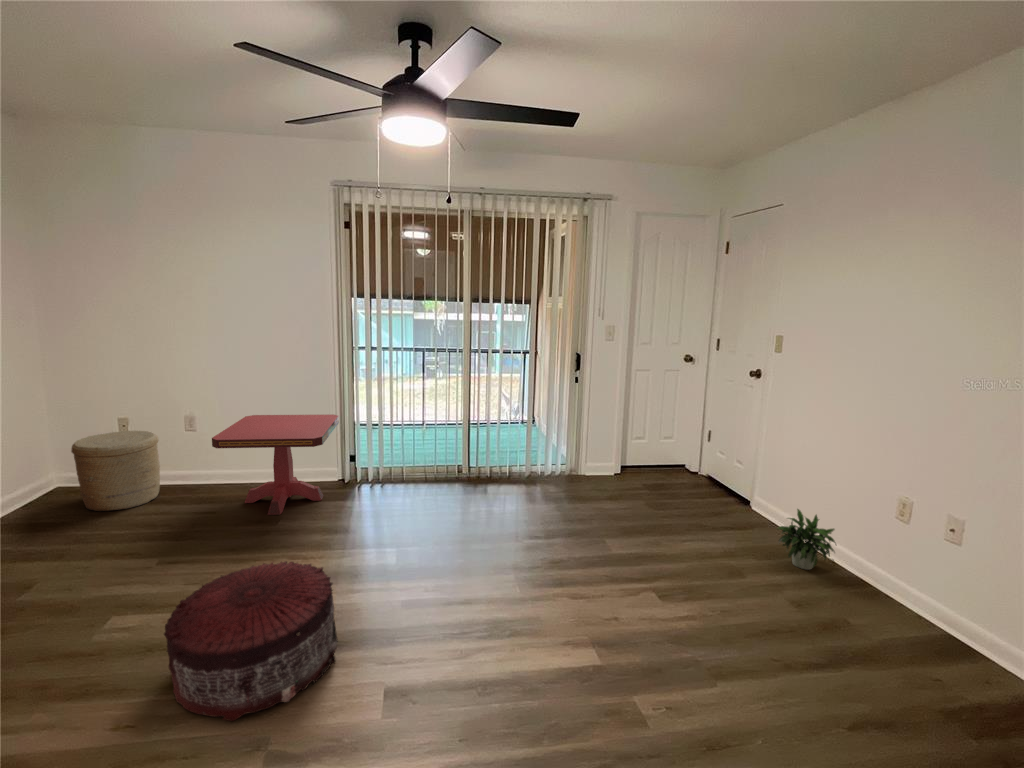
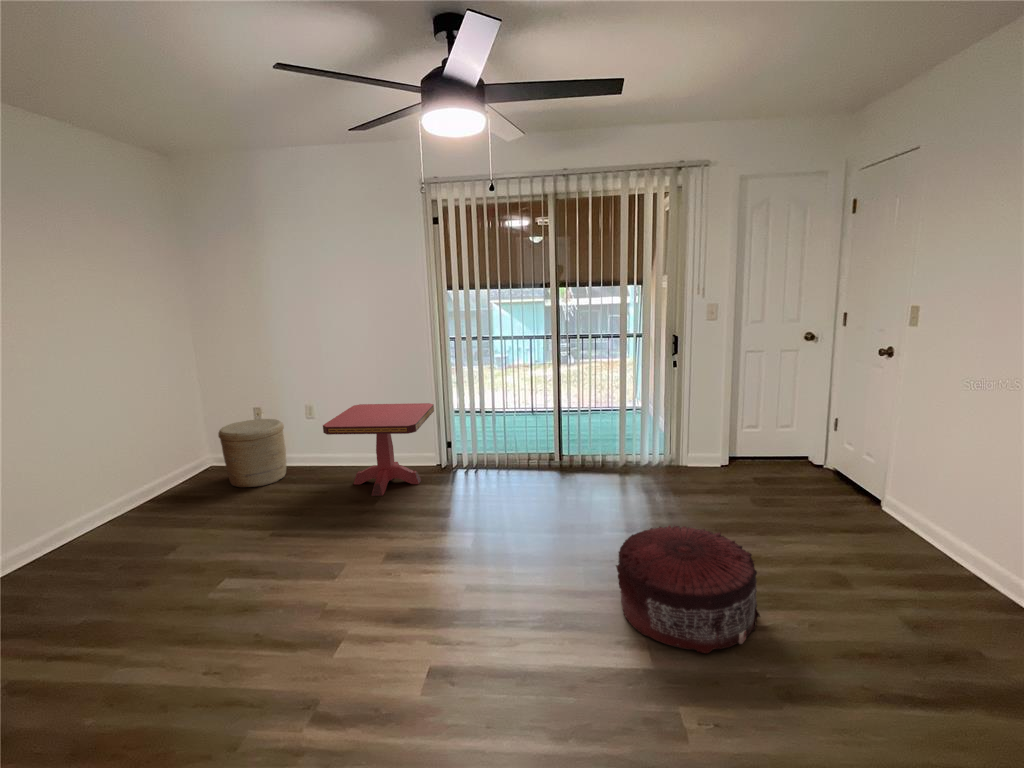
potted plant: present [778,509,836,570] -> none [900,509,982,580]
pouf: present [164,562,338,721] -> present [616,525,760,654]

